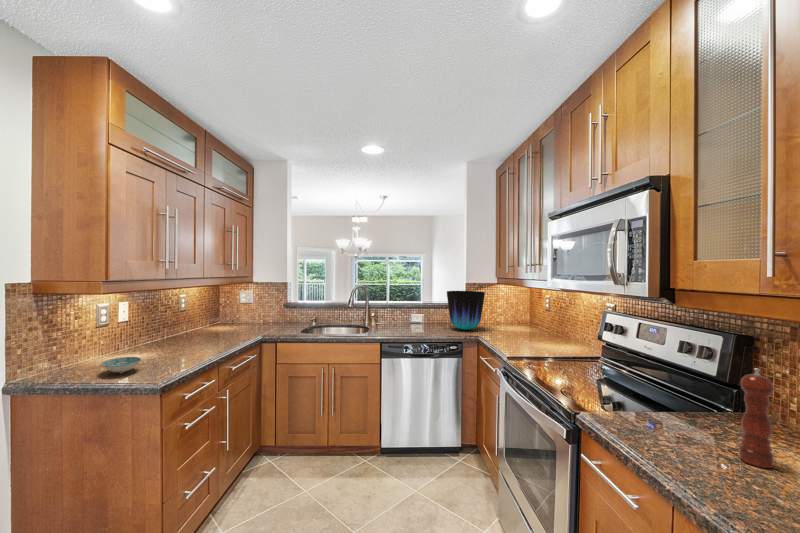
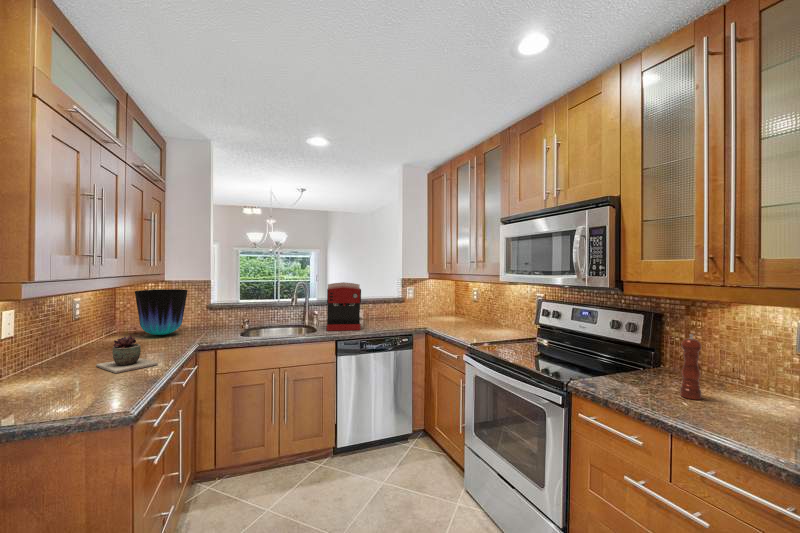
coffee maker: none [380,285,418,334] -> present [327,282,361,331]
vase: present [447,291,485,330] -> present [135,289,188,335]
succulent plant: none [173,324,213,354] -> present [96,336,158,373]
ceramic bowl: present [101,357,142,373] -> none [37,381,94,403]

